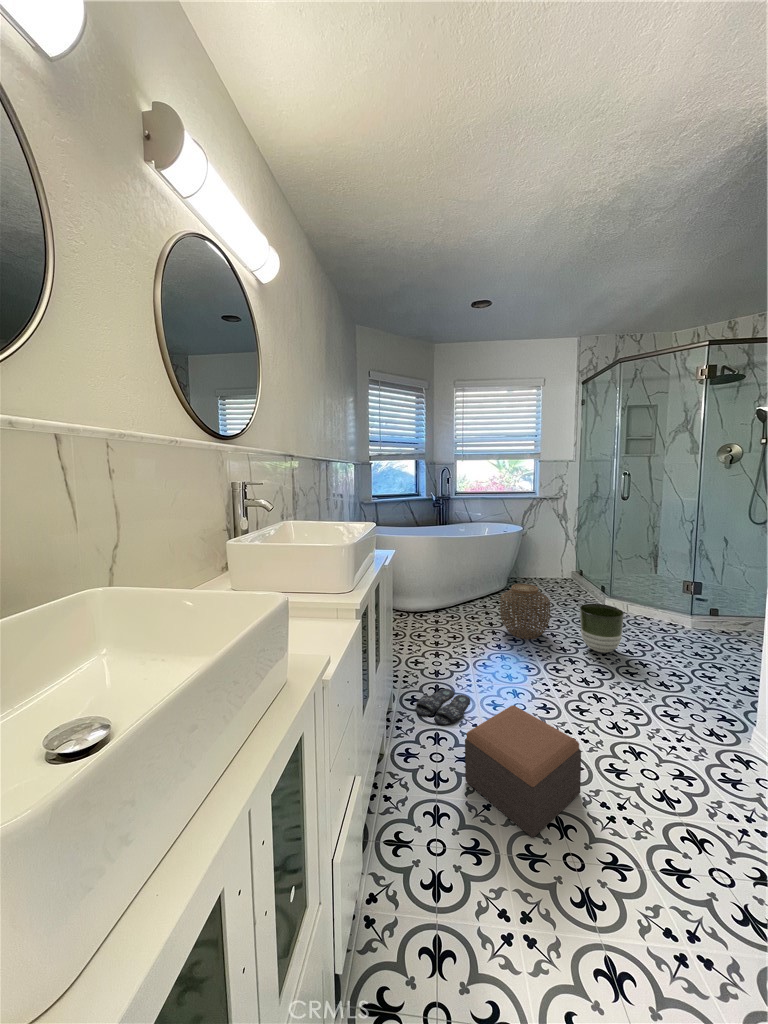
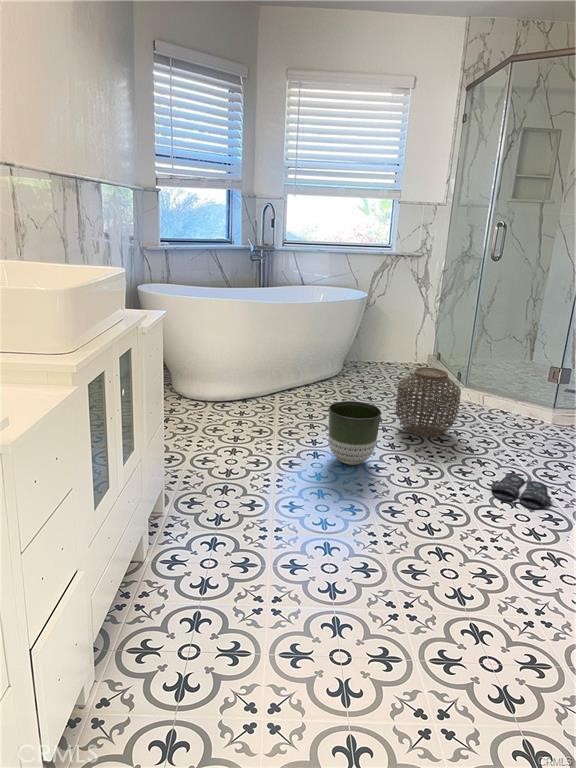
planter: present [580,604,624,653] -> present [329,401,381,465]
slippers: present [416,689,470,725] -> present [491,475,551,509]
footstool: present [465,705,581,838] -> none [366,509,504,644]

